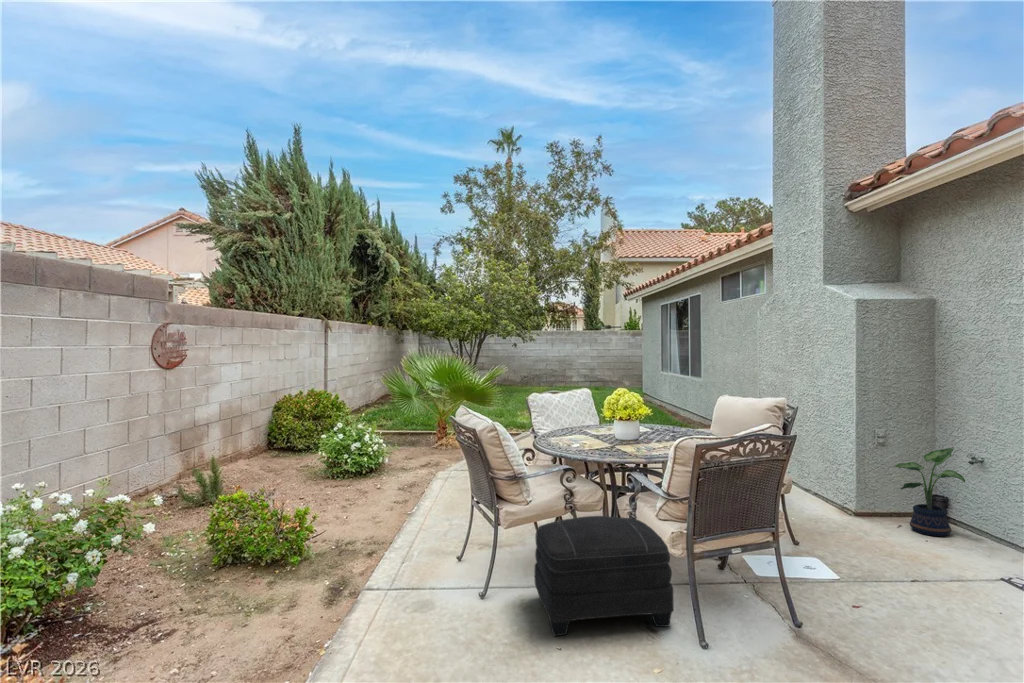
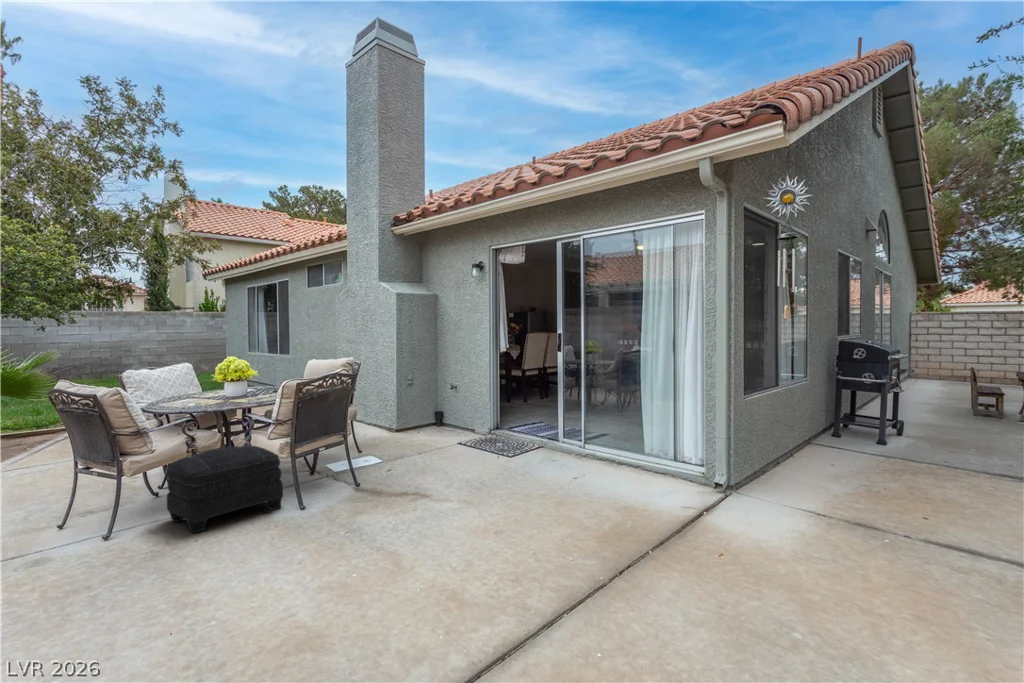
potted plant: present [894,448,965,536] -> none [416,383,450,435]

